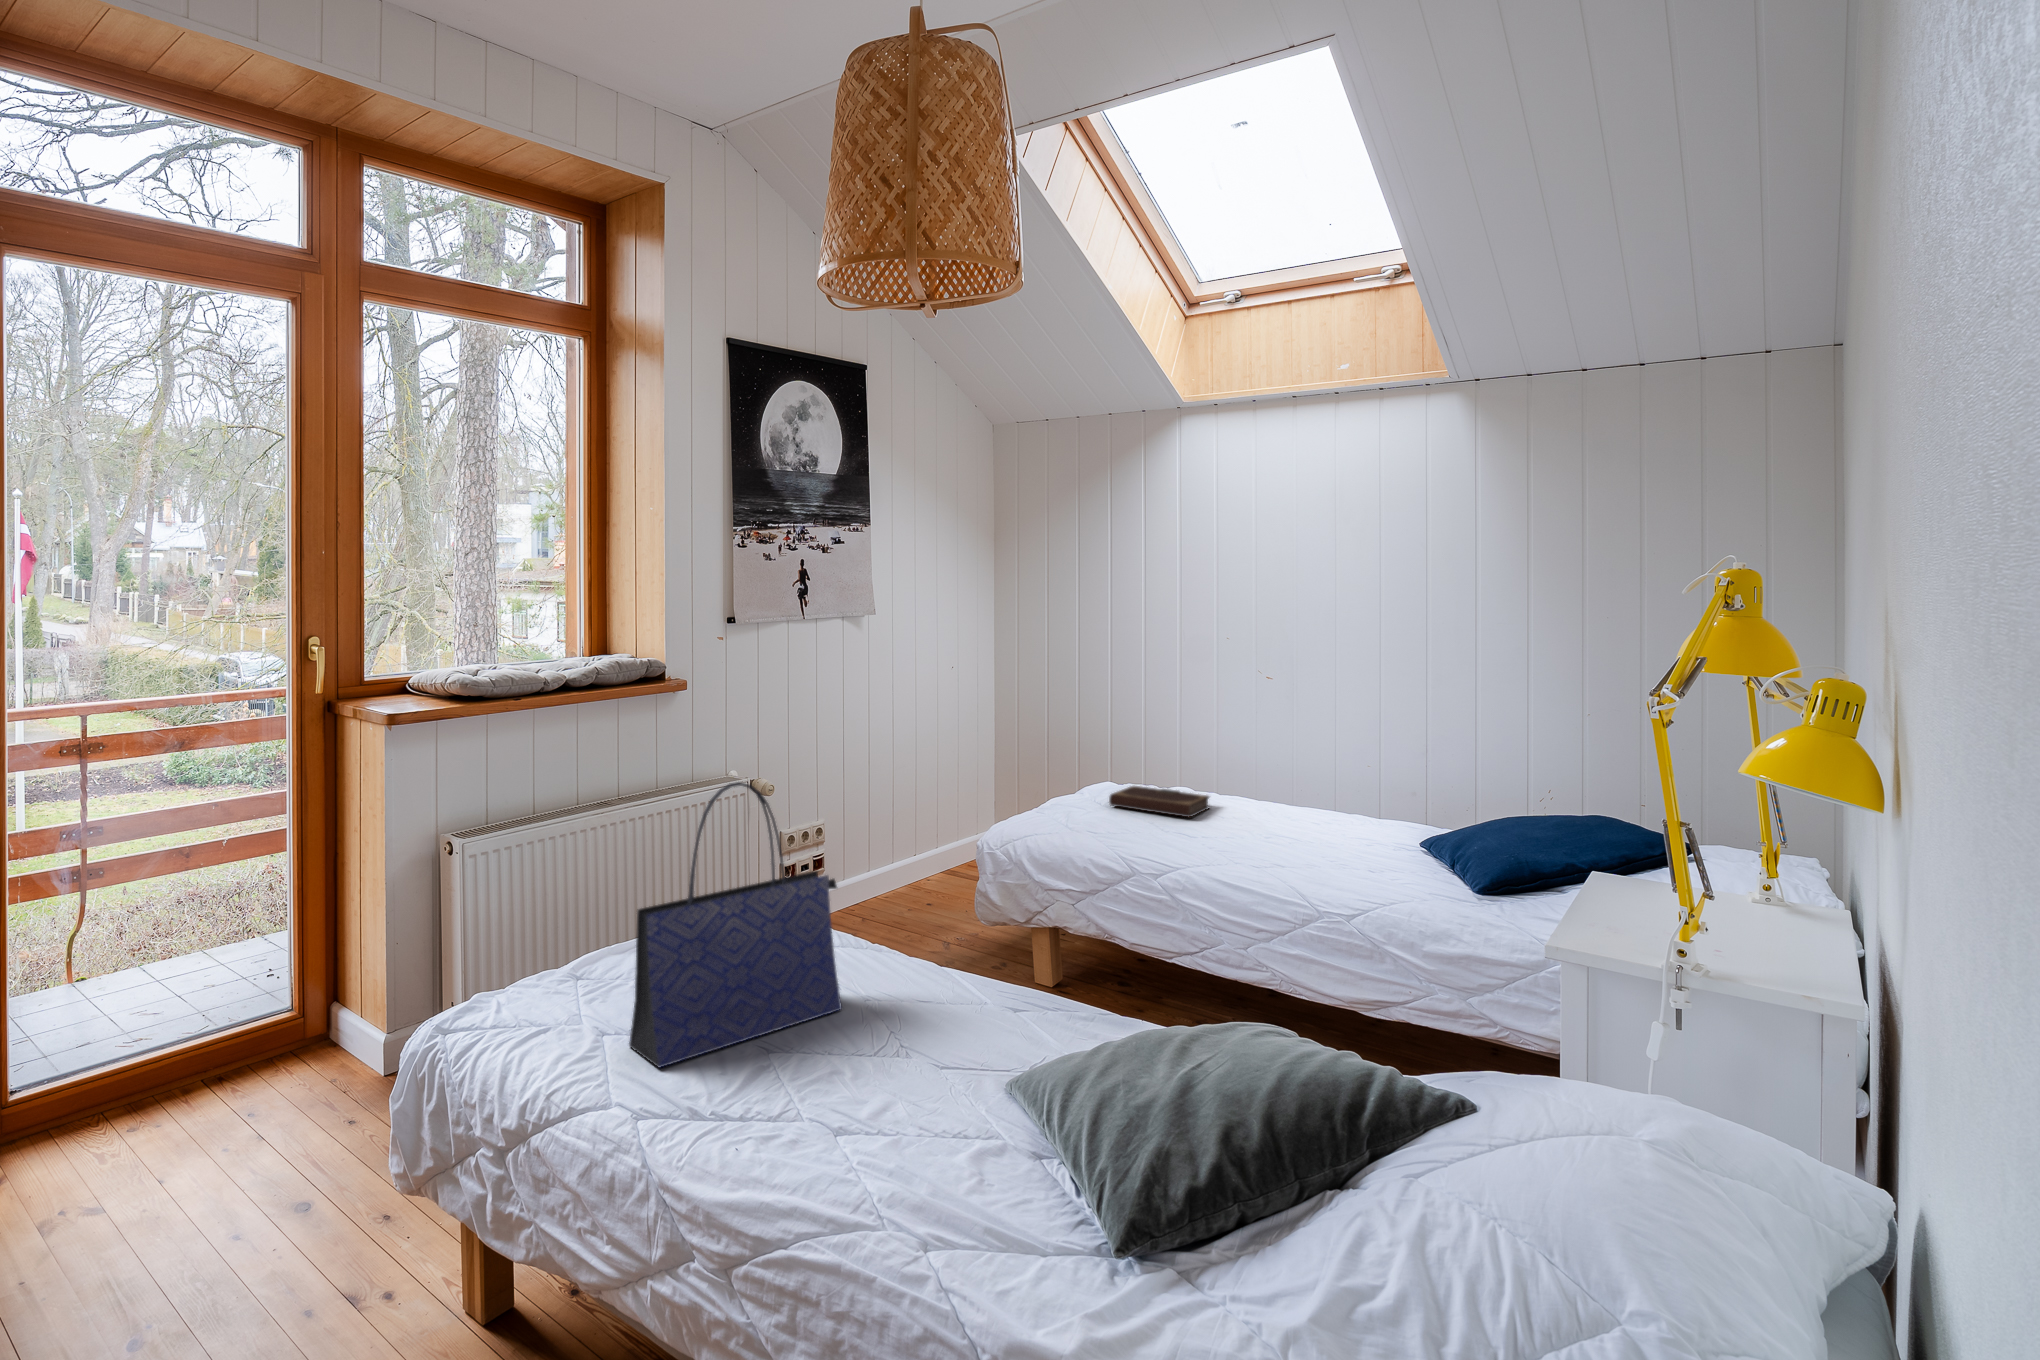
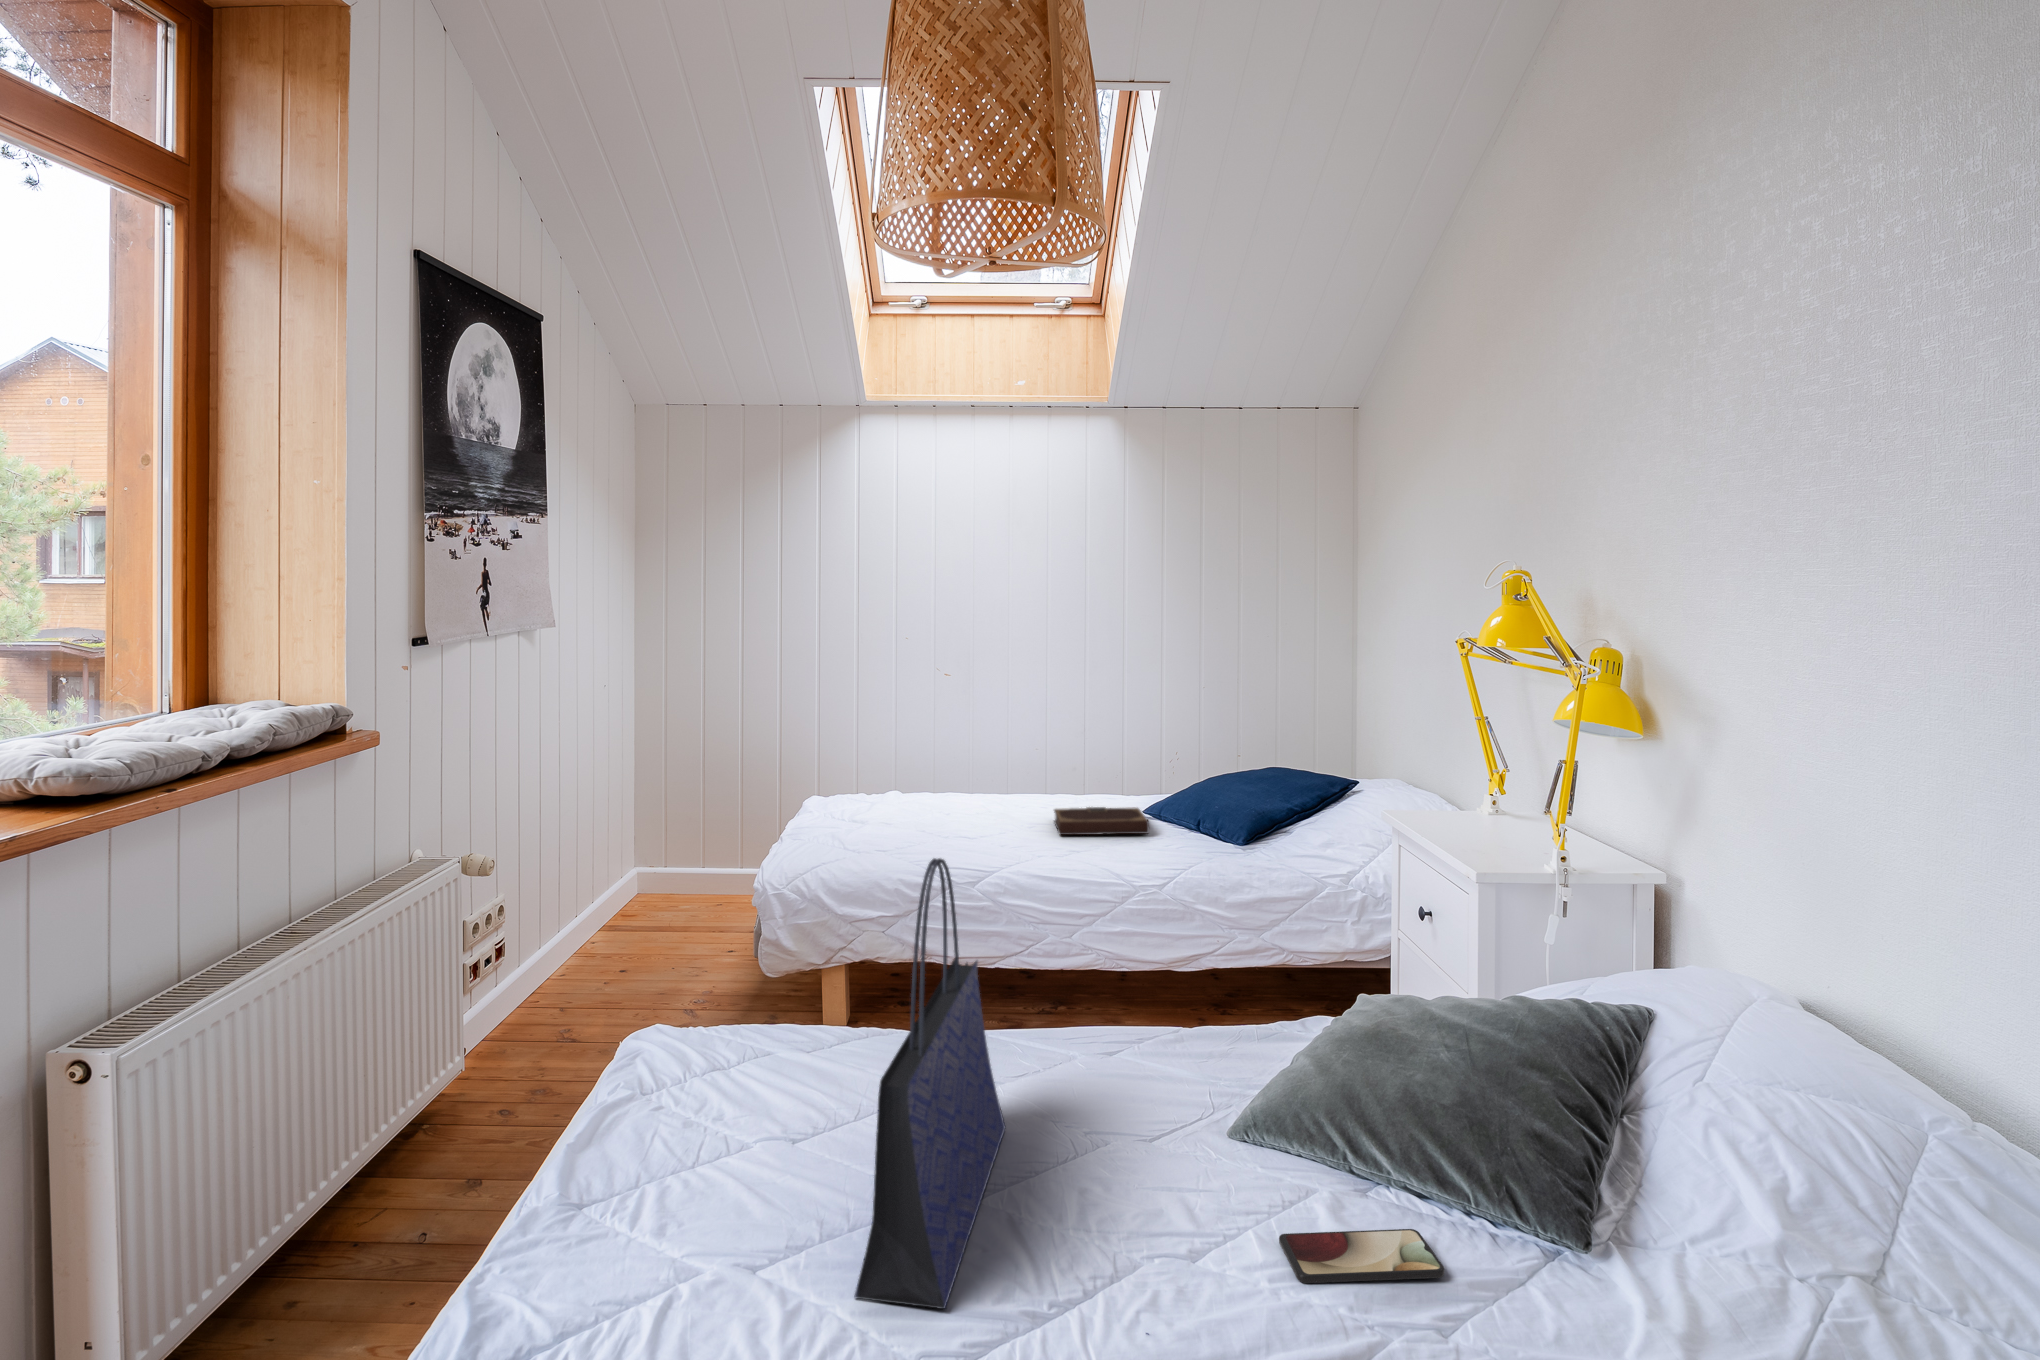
notebook: present [1109,786,1209,817] -> present [1054,807,1149,835]
smartphone: none [876,1123,1005,1189] -> present [1279,1229,1444,1283]

